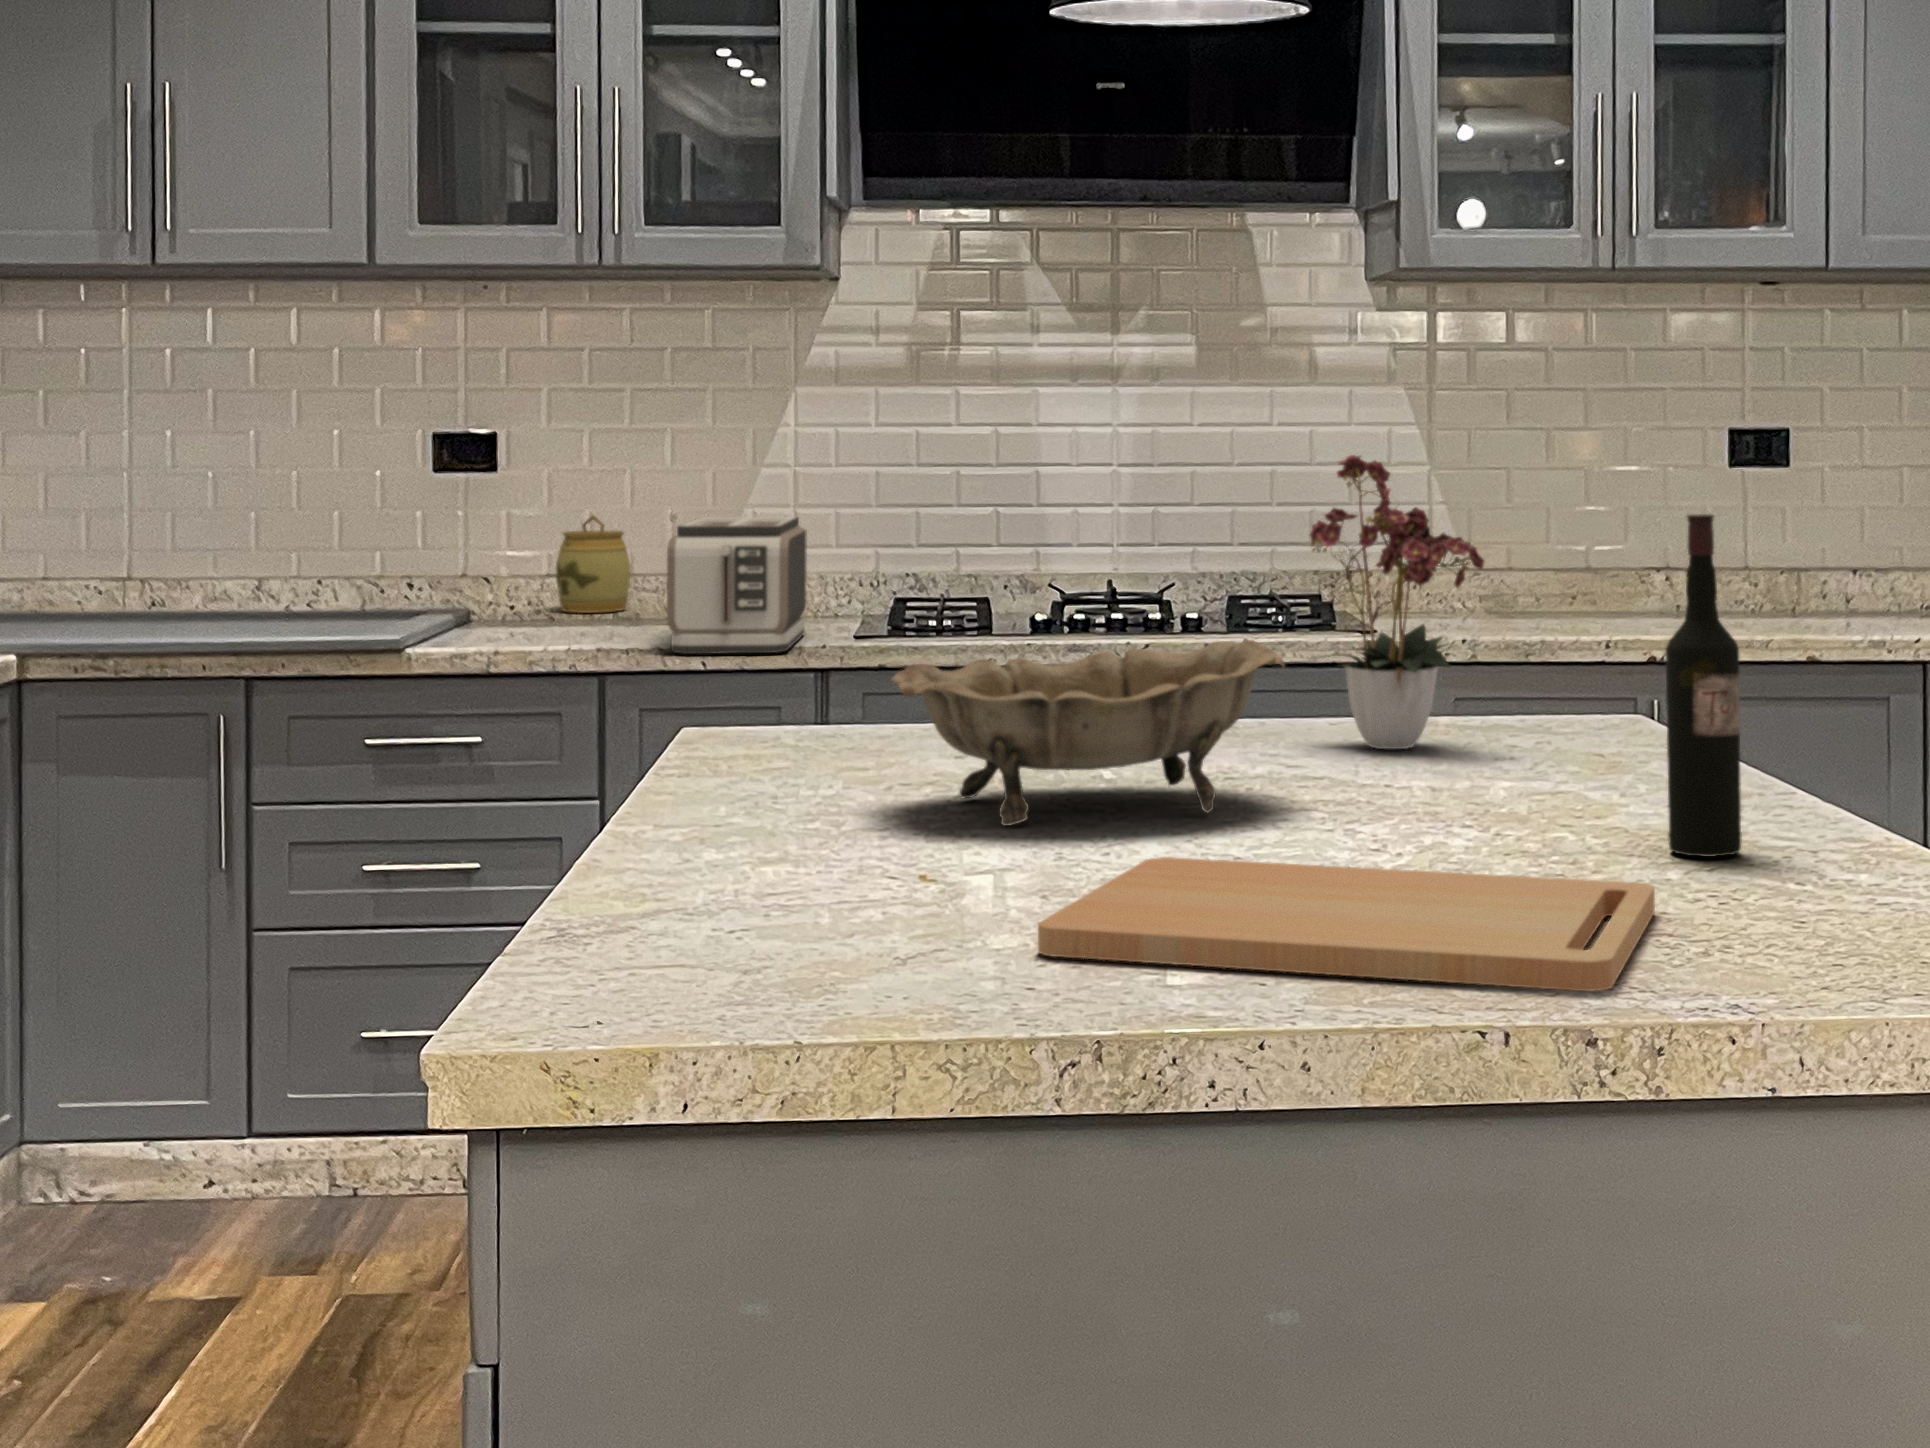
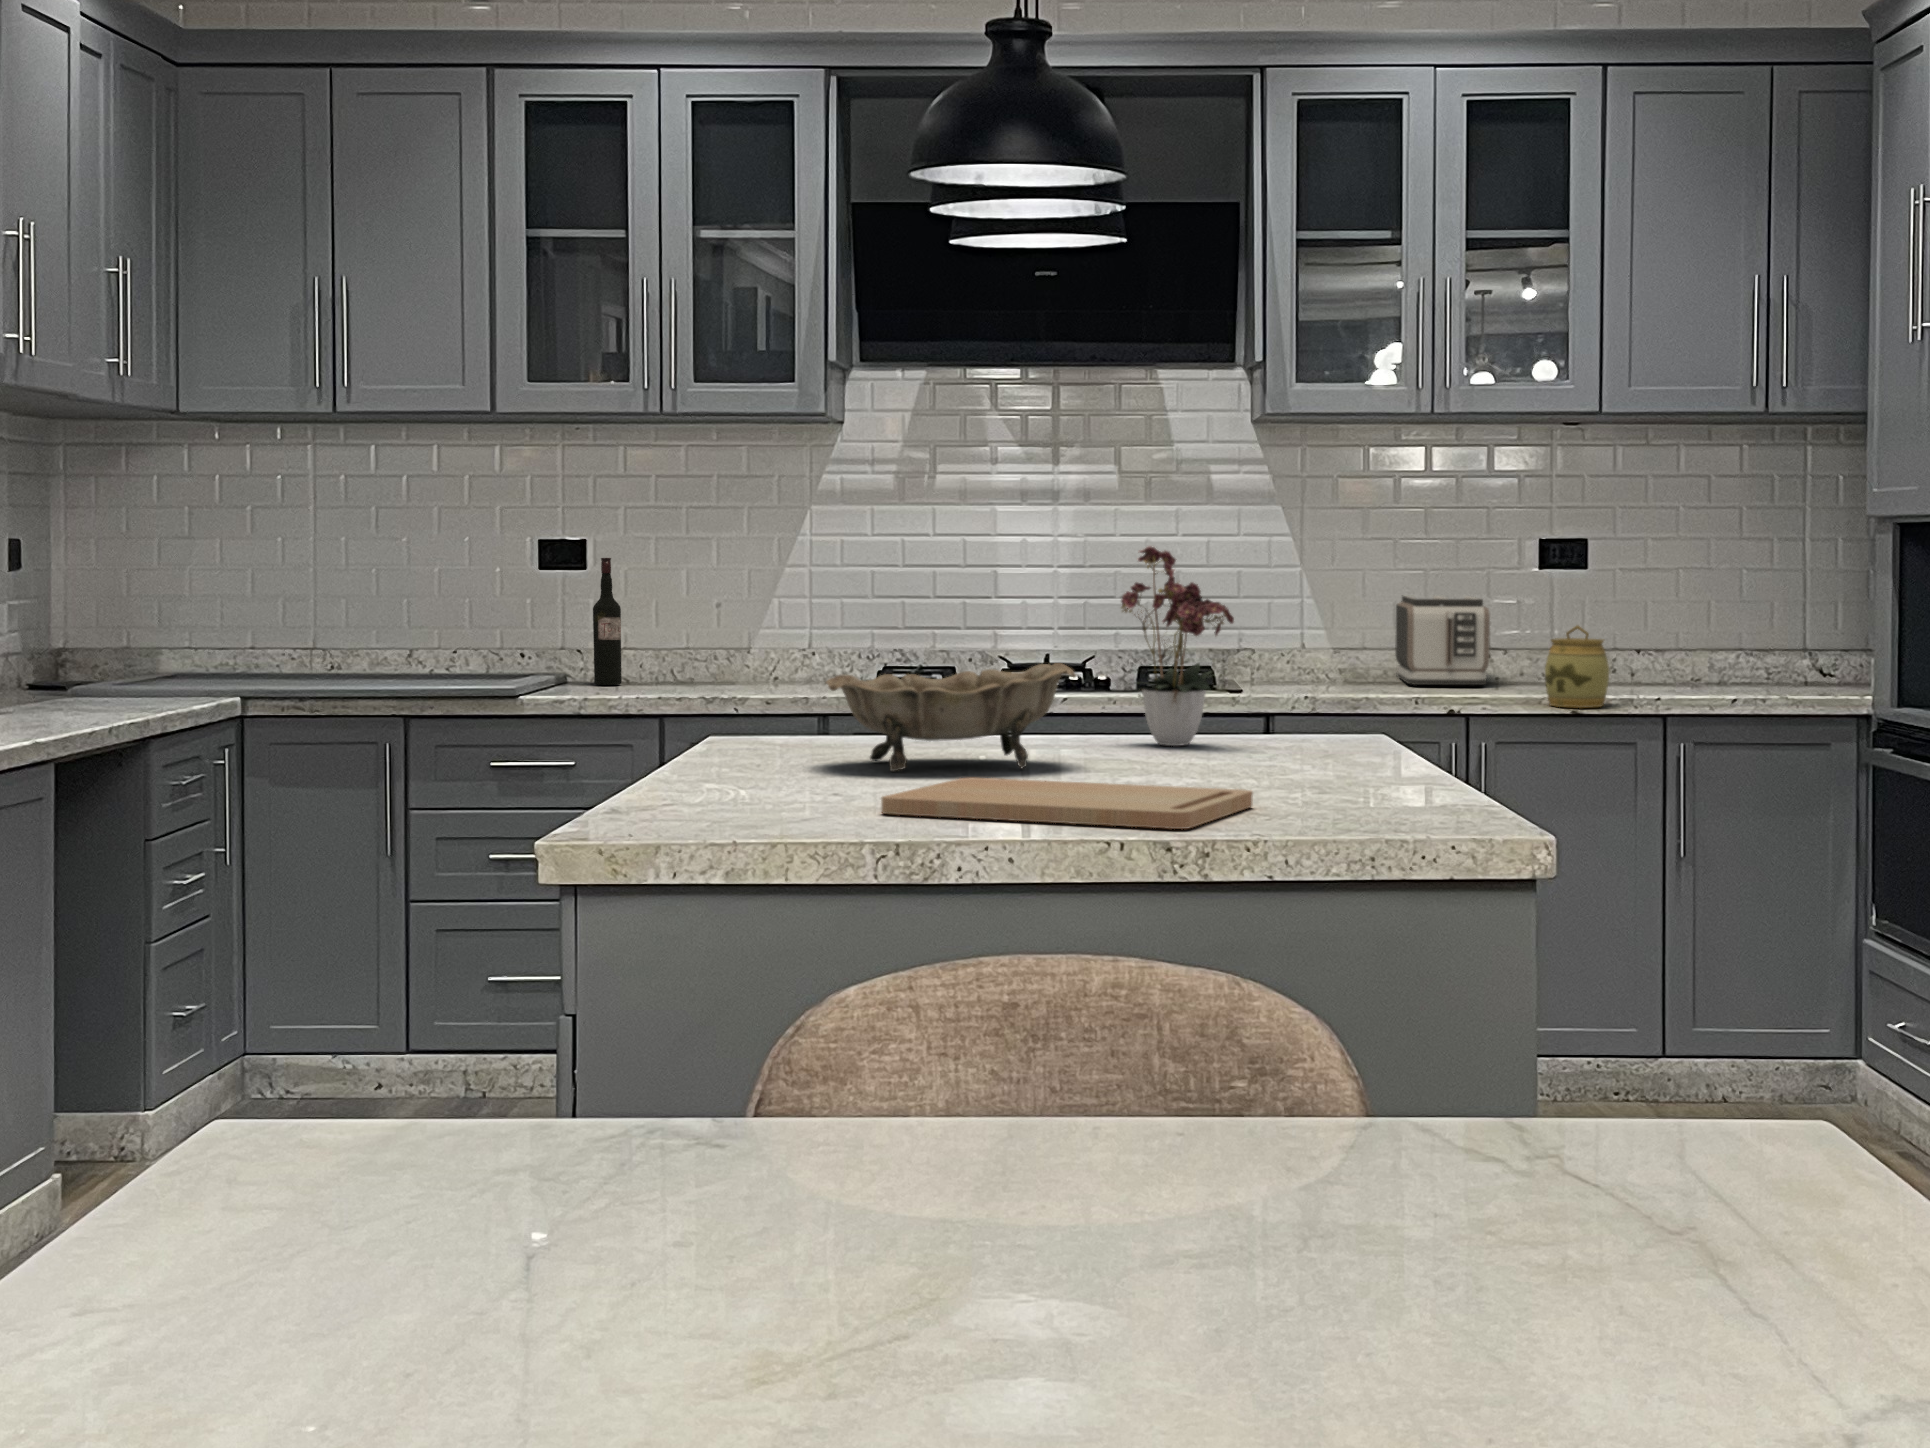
wine bottle: present [1665,514,1742,857] -> present [593,558,622,685]
jar: present [556,515,631,613] -> present [1545,626,1609,708]
toaster: present [667,517,807,654] -> present [1395,596,1490,685]

